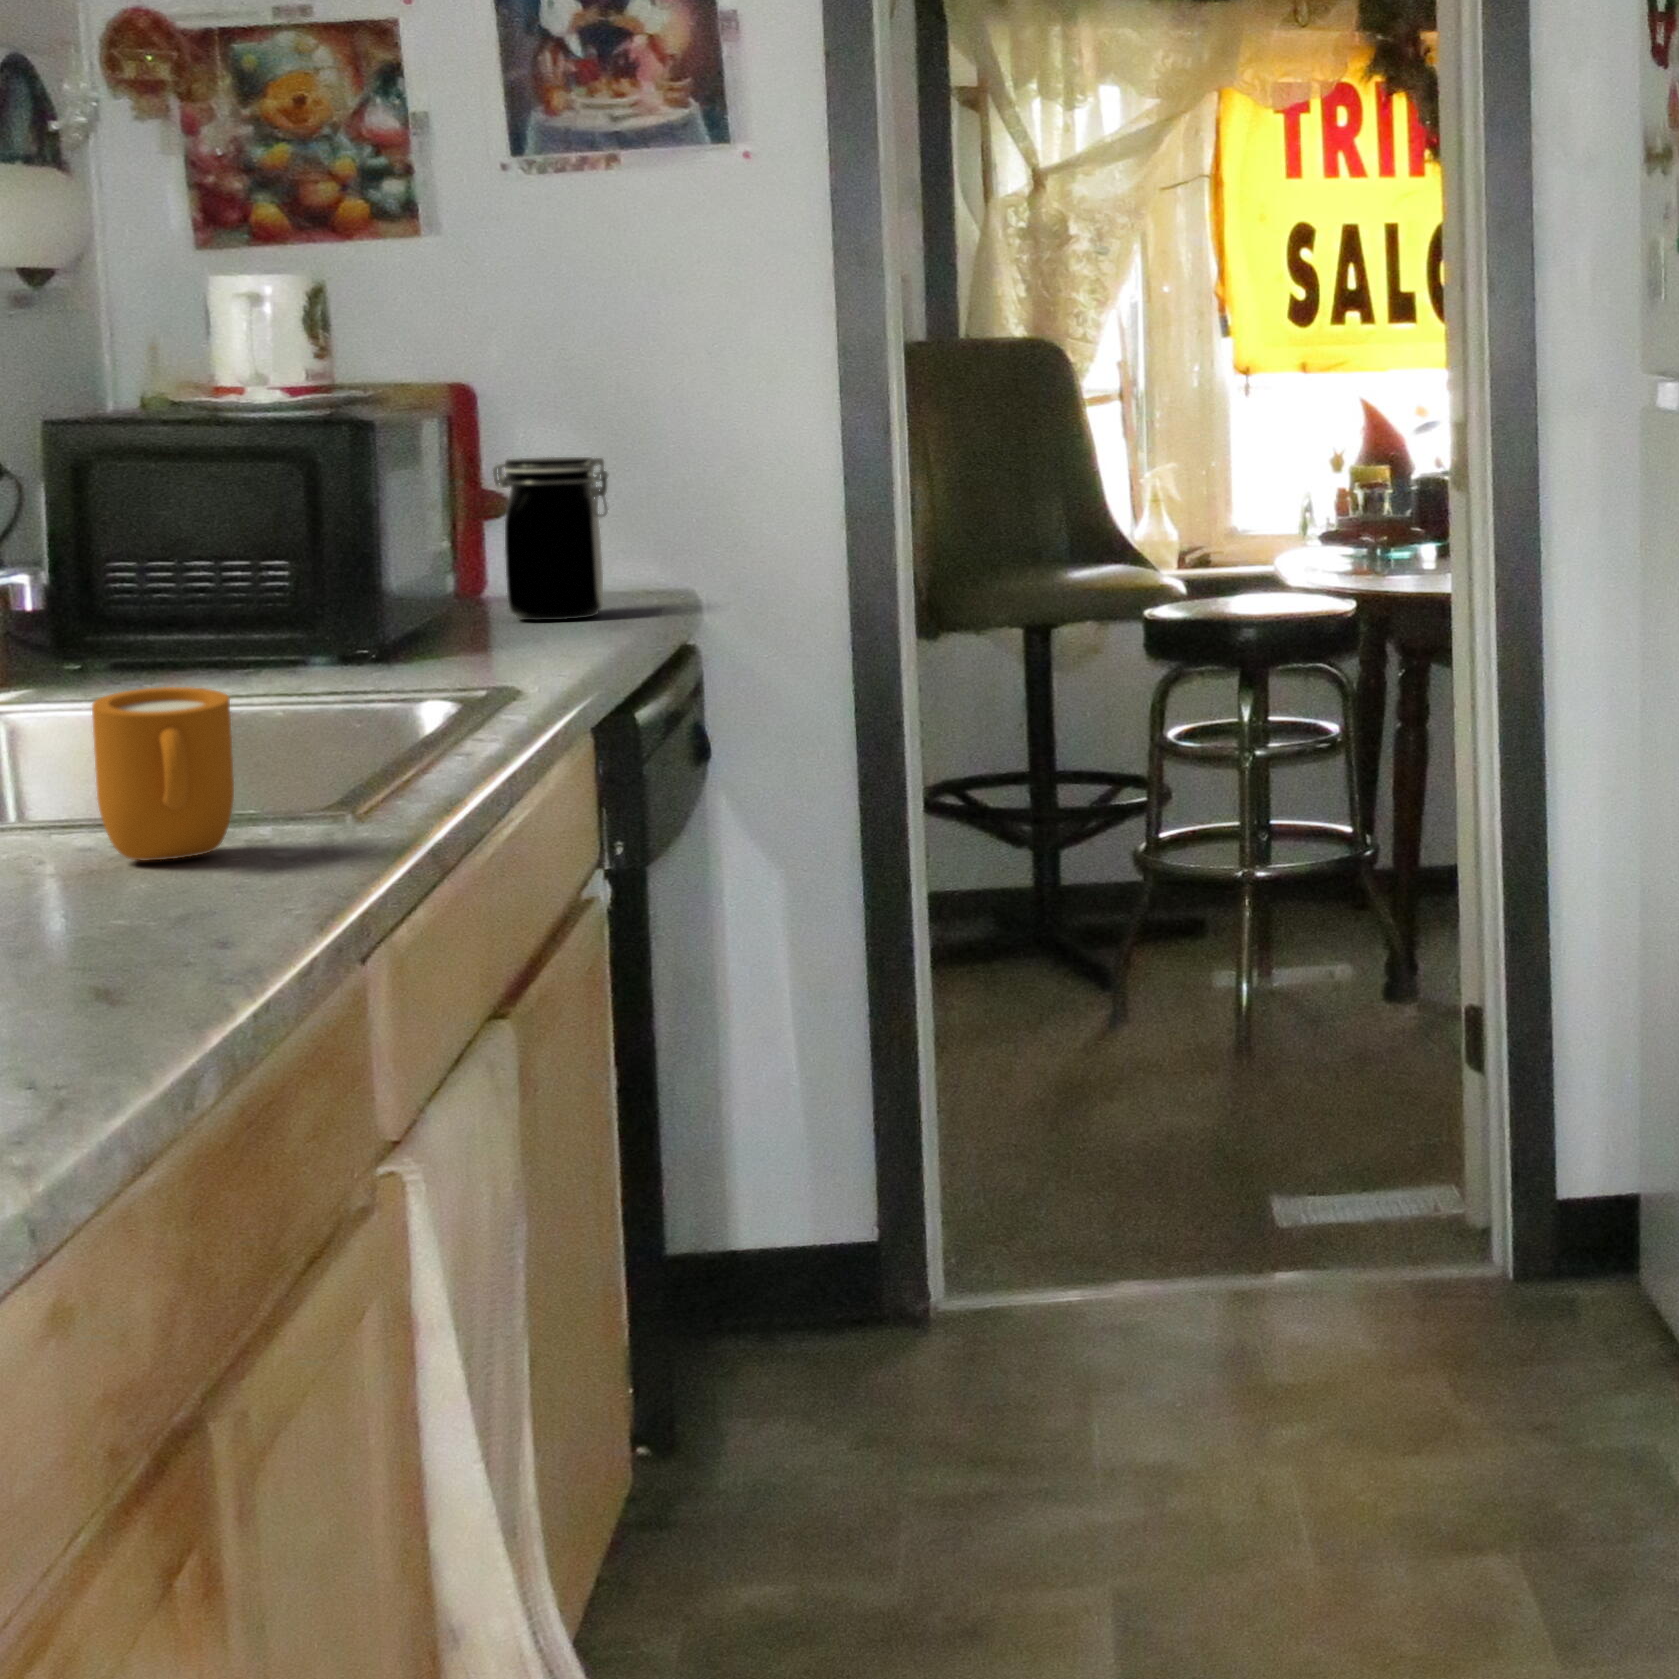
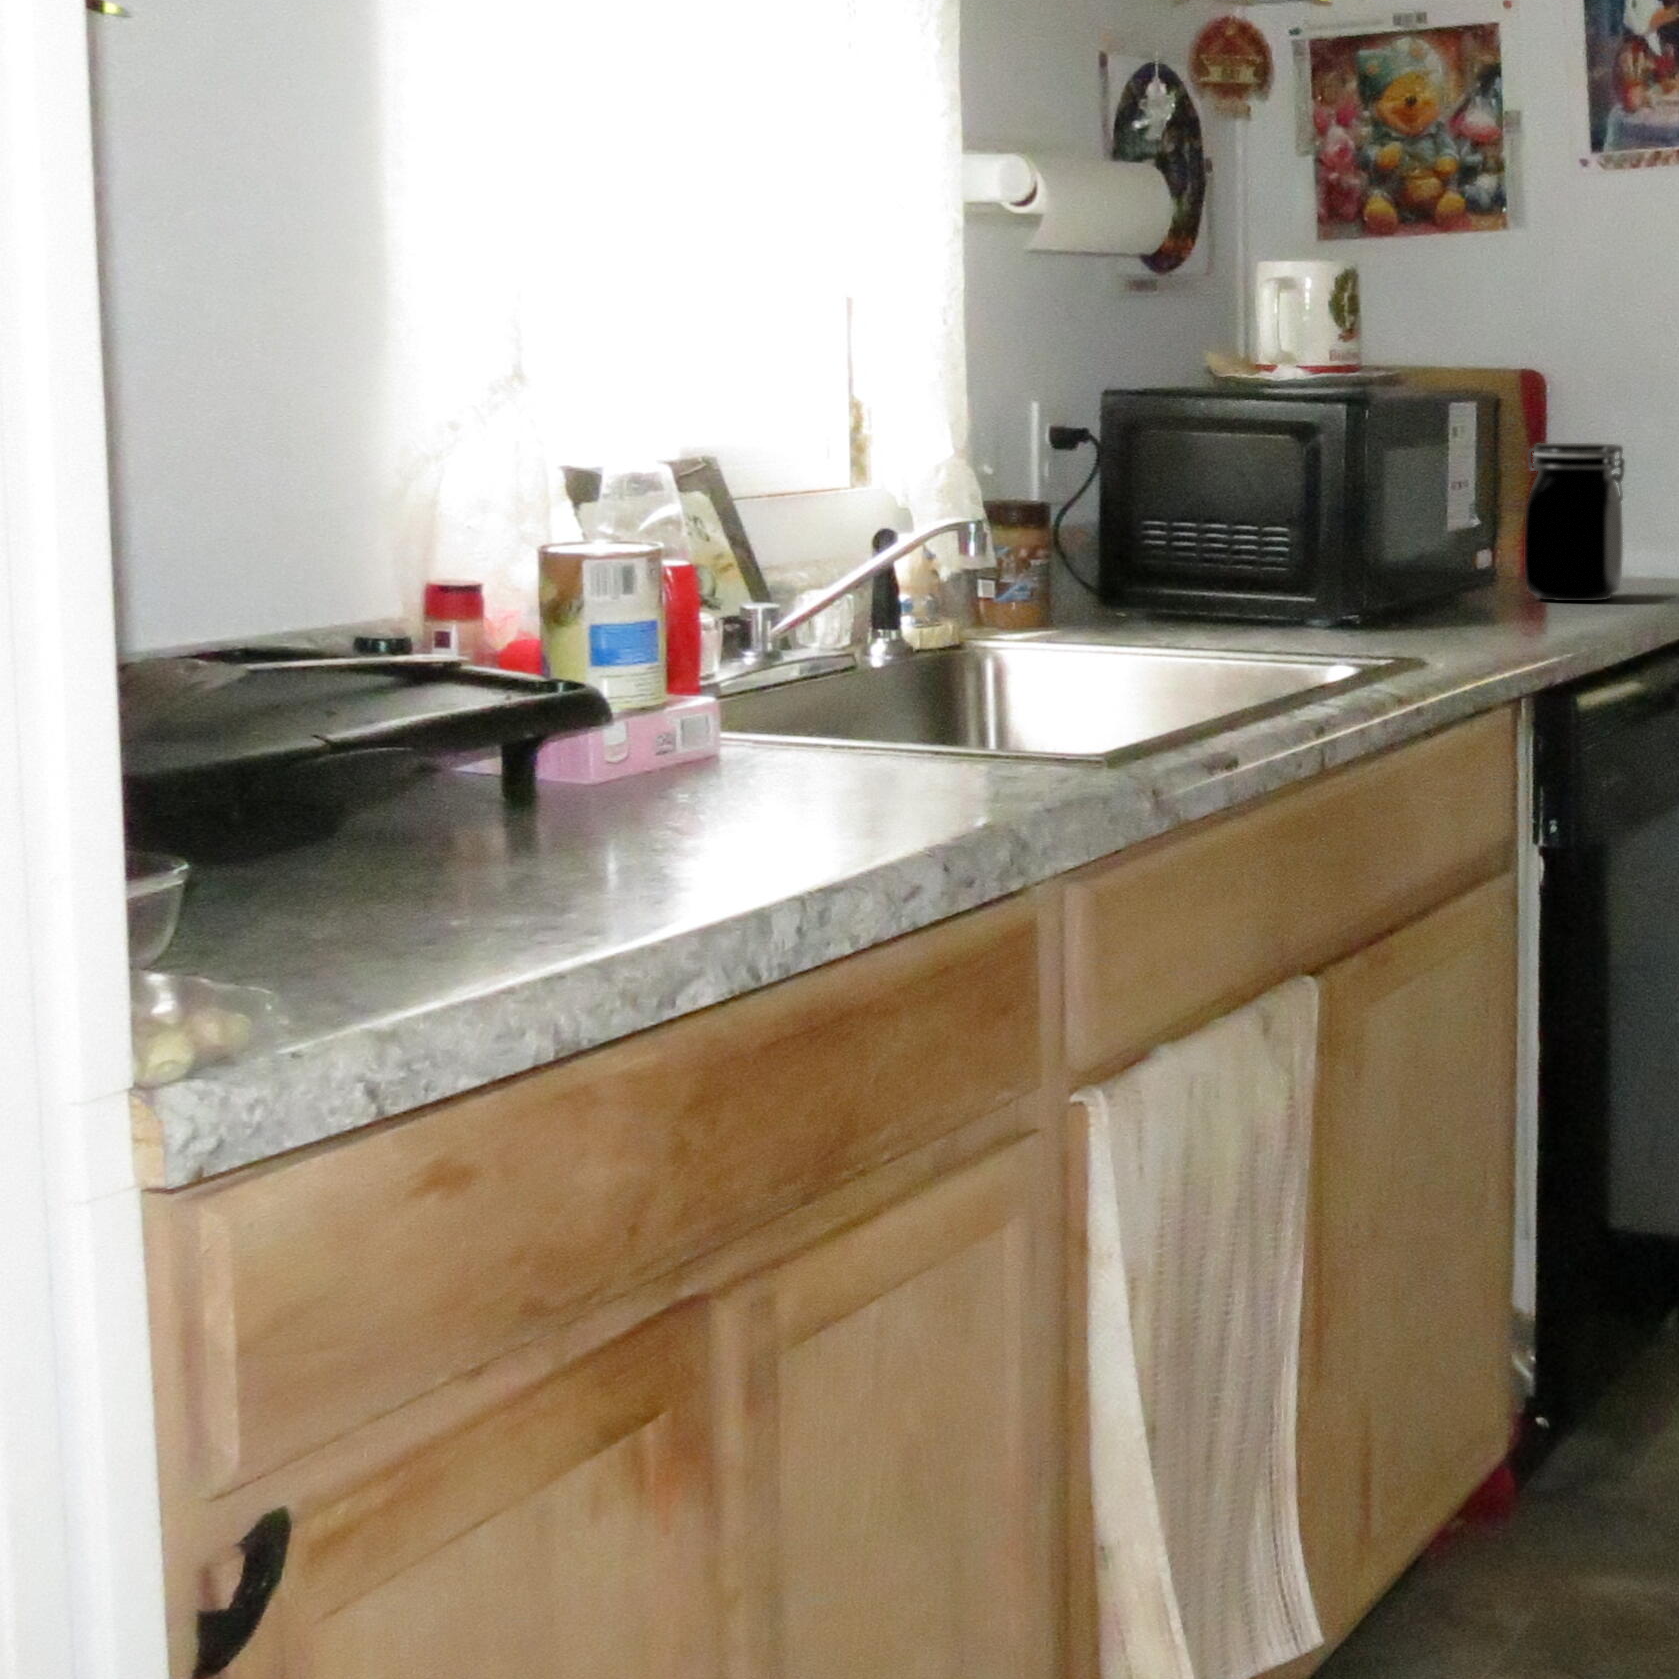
mug: present [92,687,234,861] -> none [816,632,939,793]

